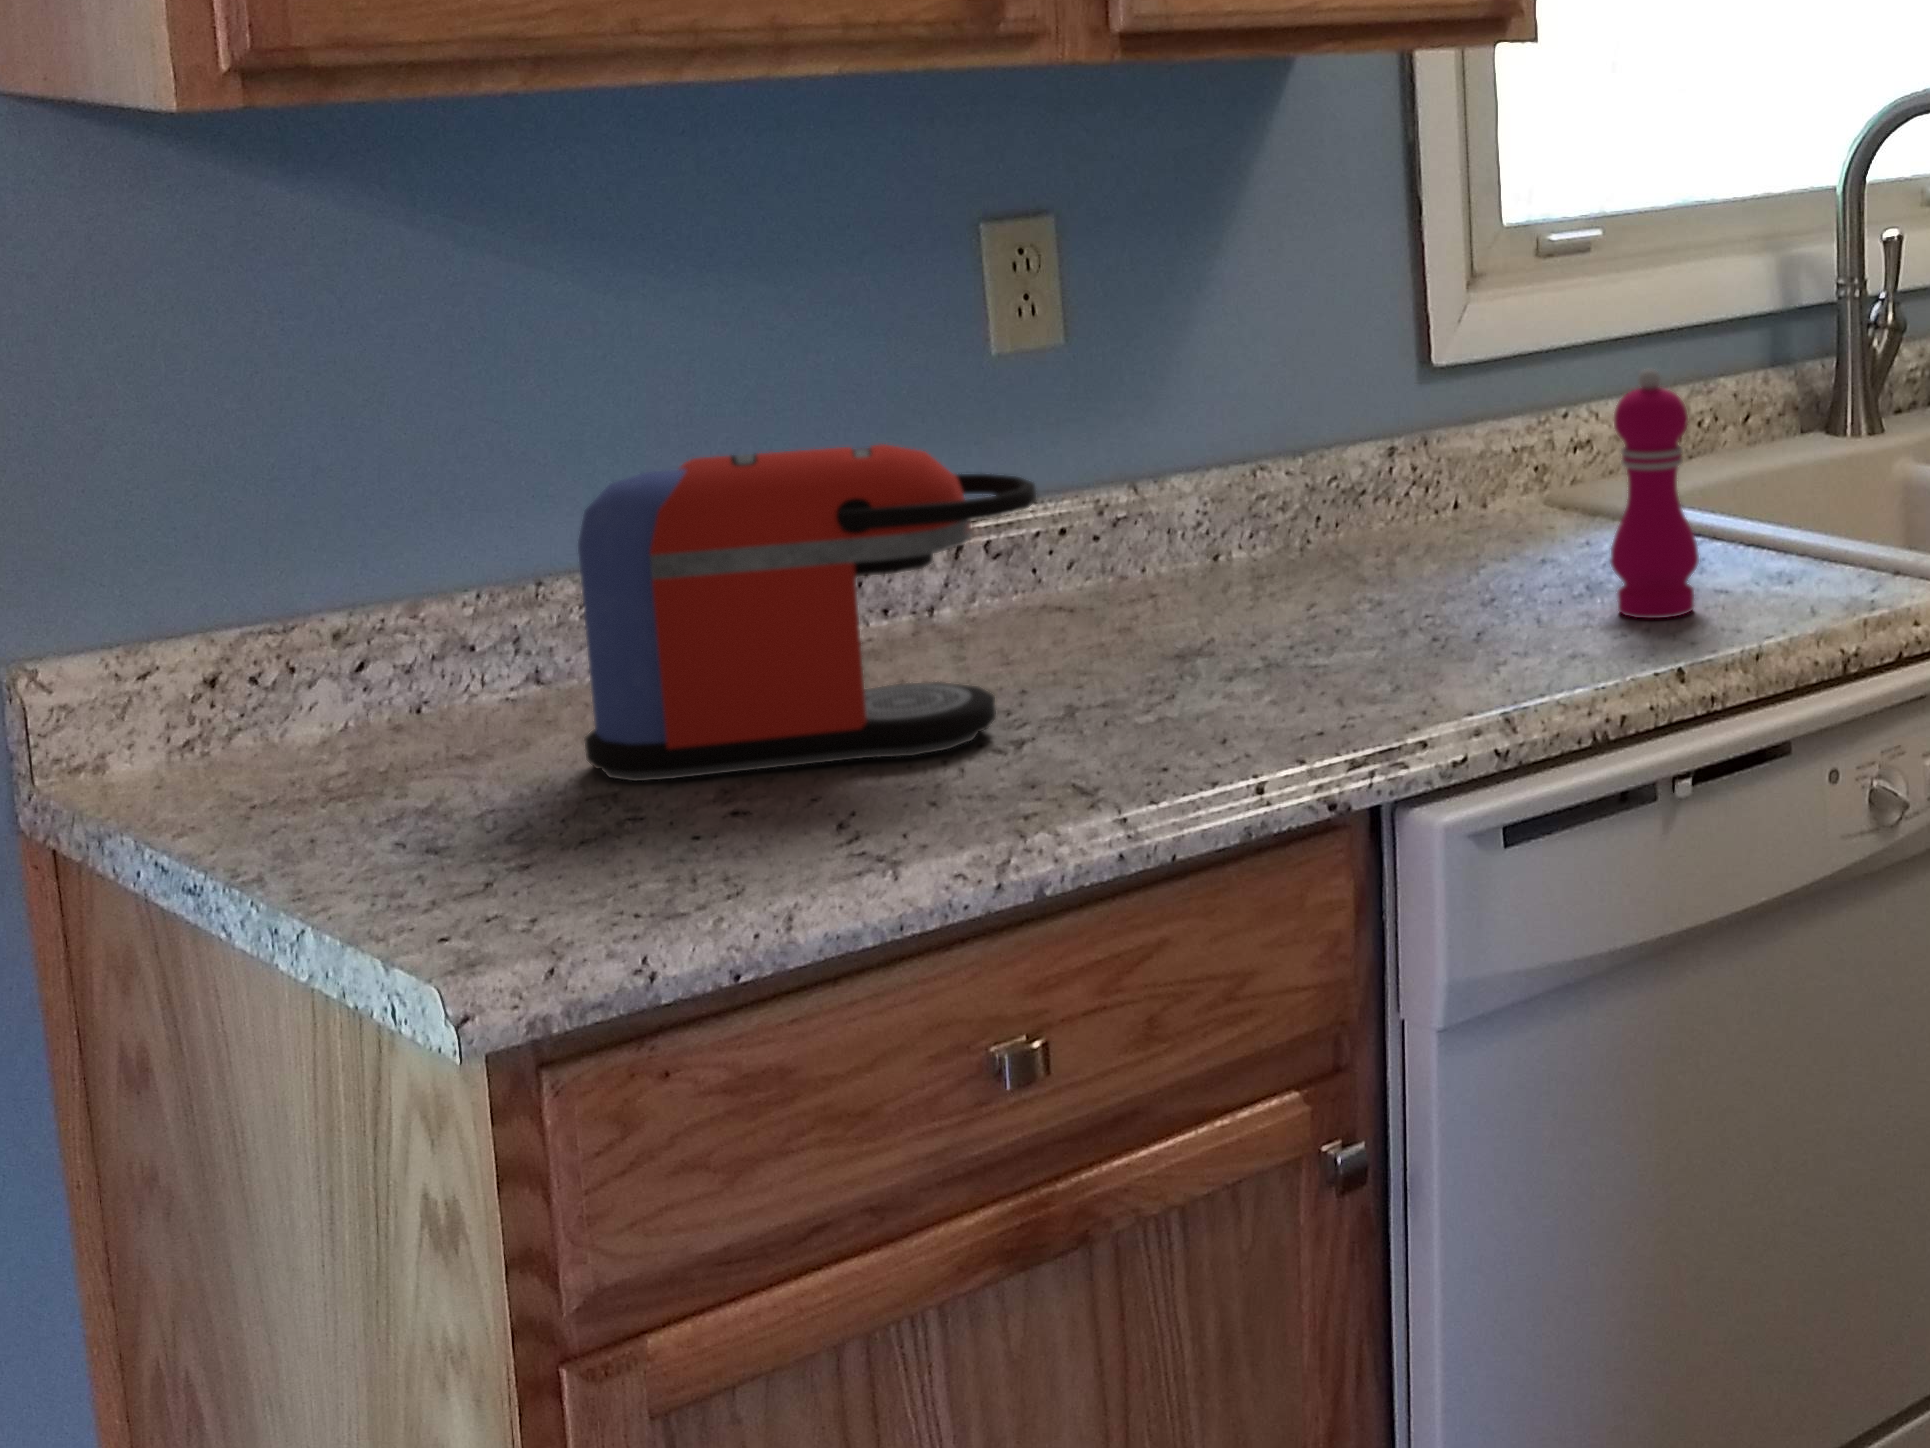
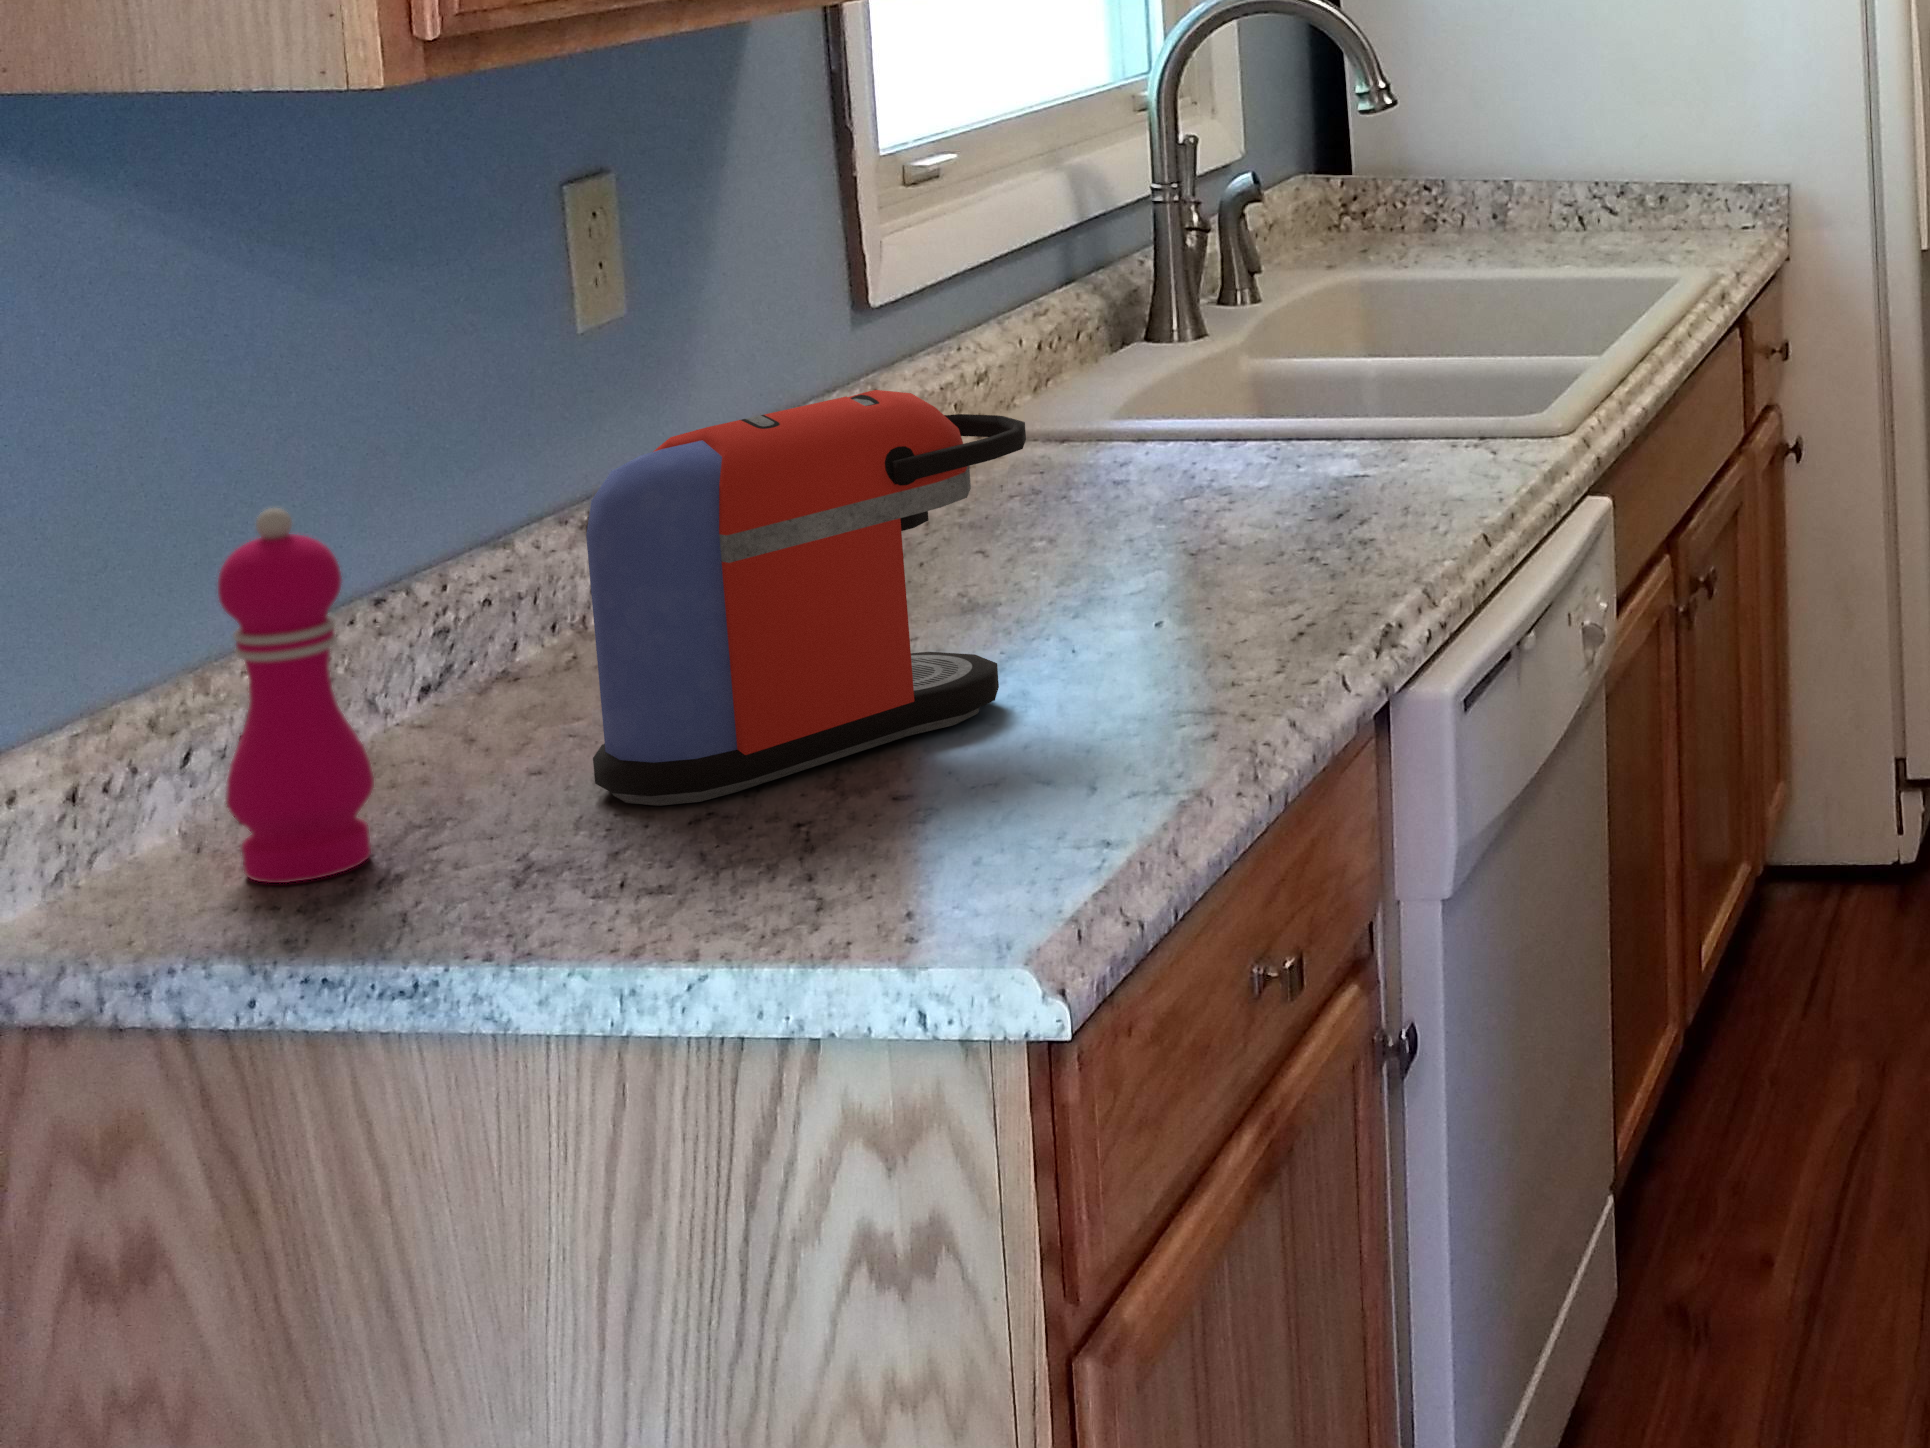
pepper mill: present [1611,369,1699,618] -> present [218,508,374,883]

